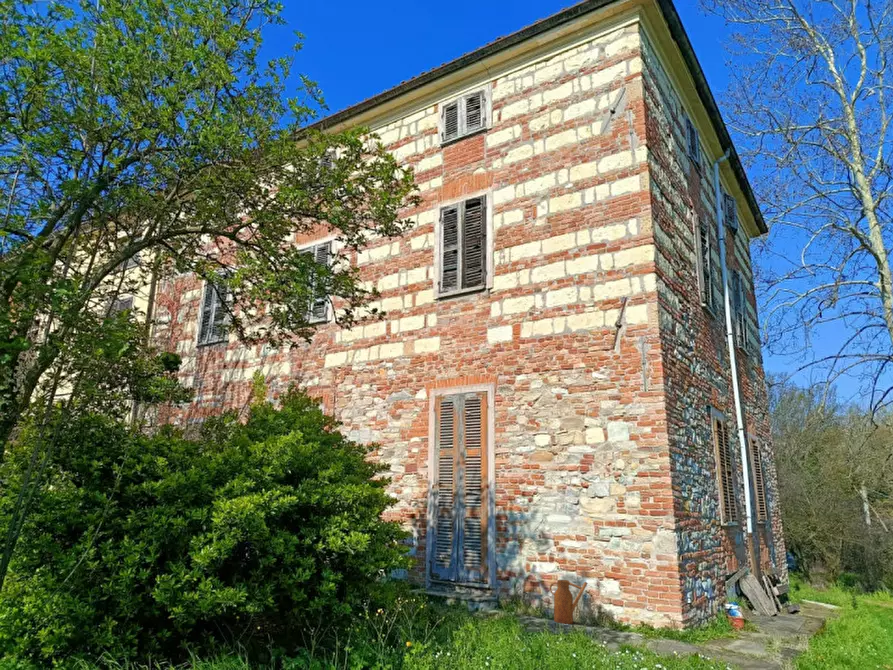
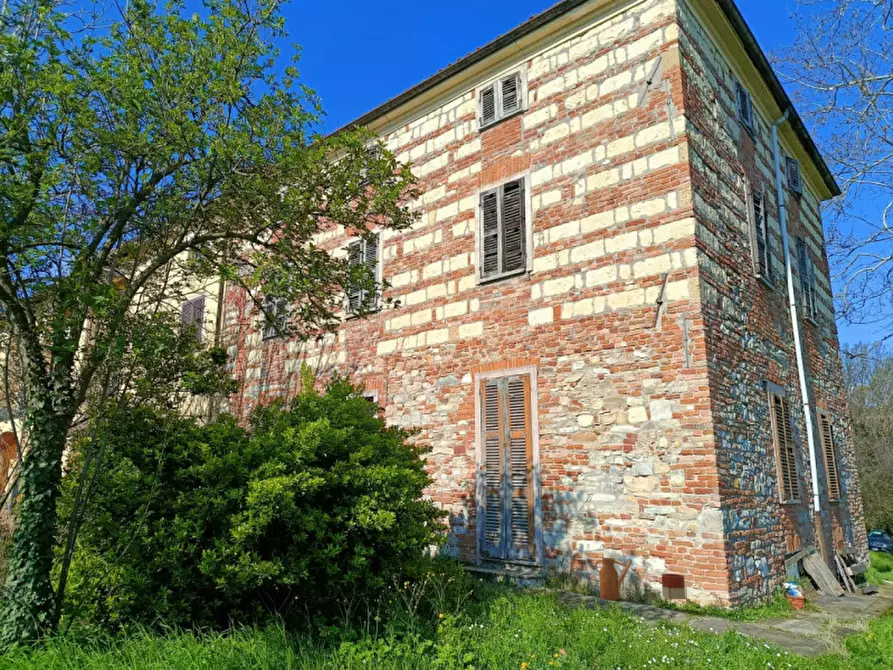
planter: none [617,596,642,635] -> present [662,573,688,611]

